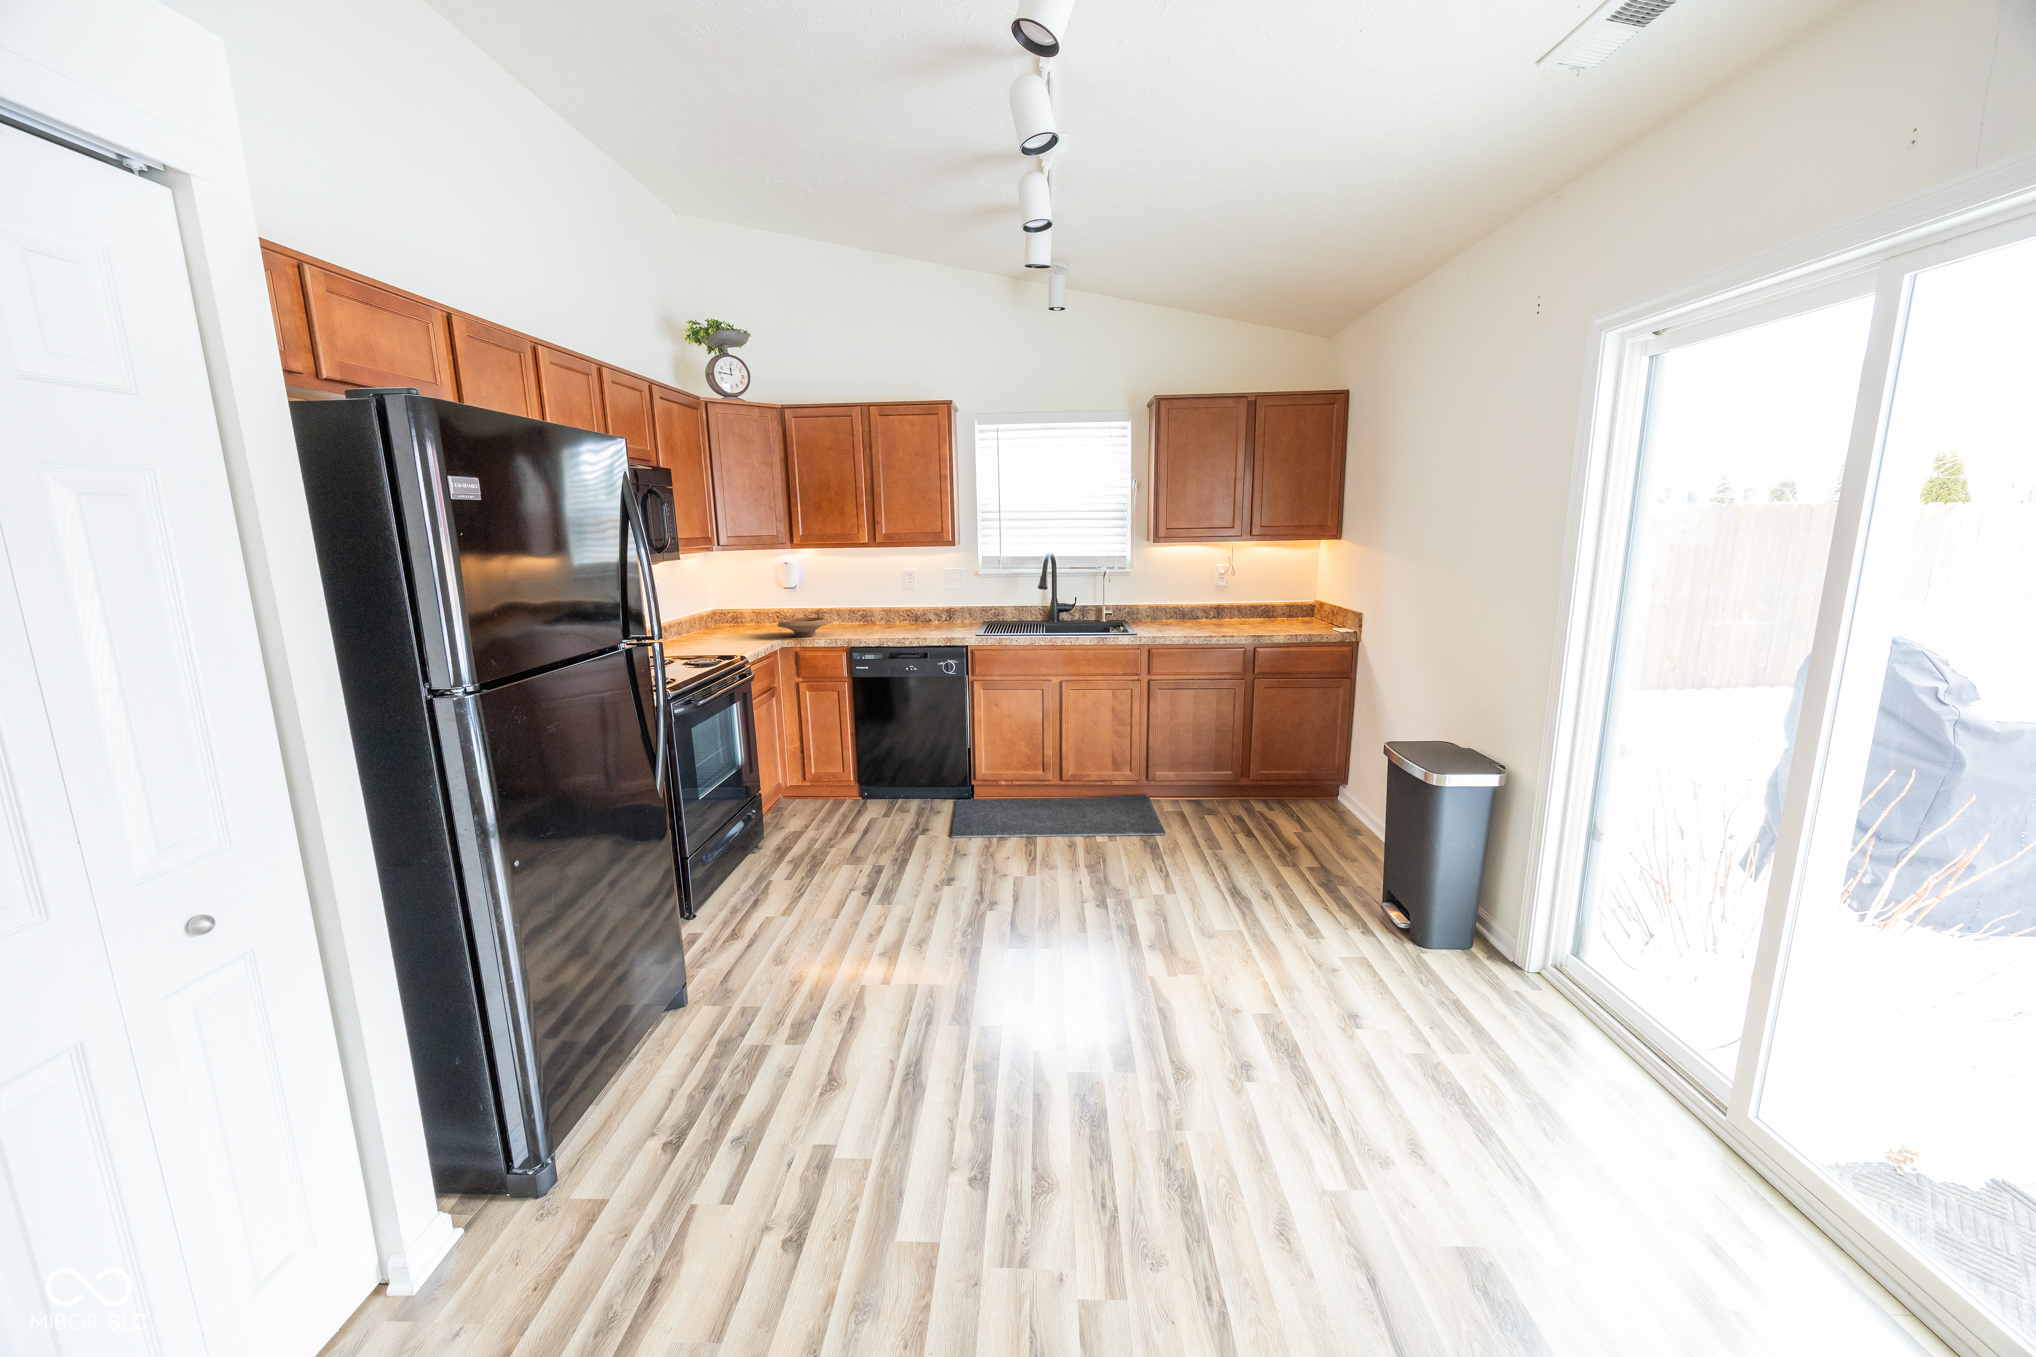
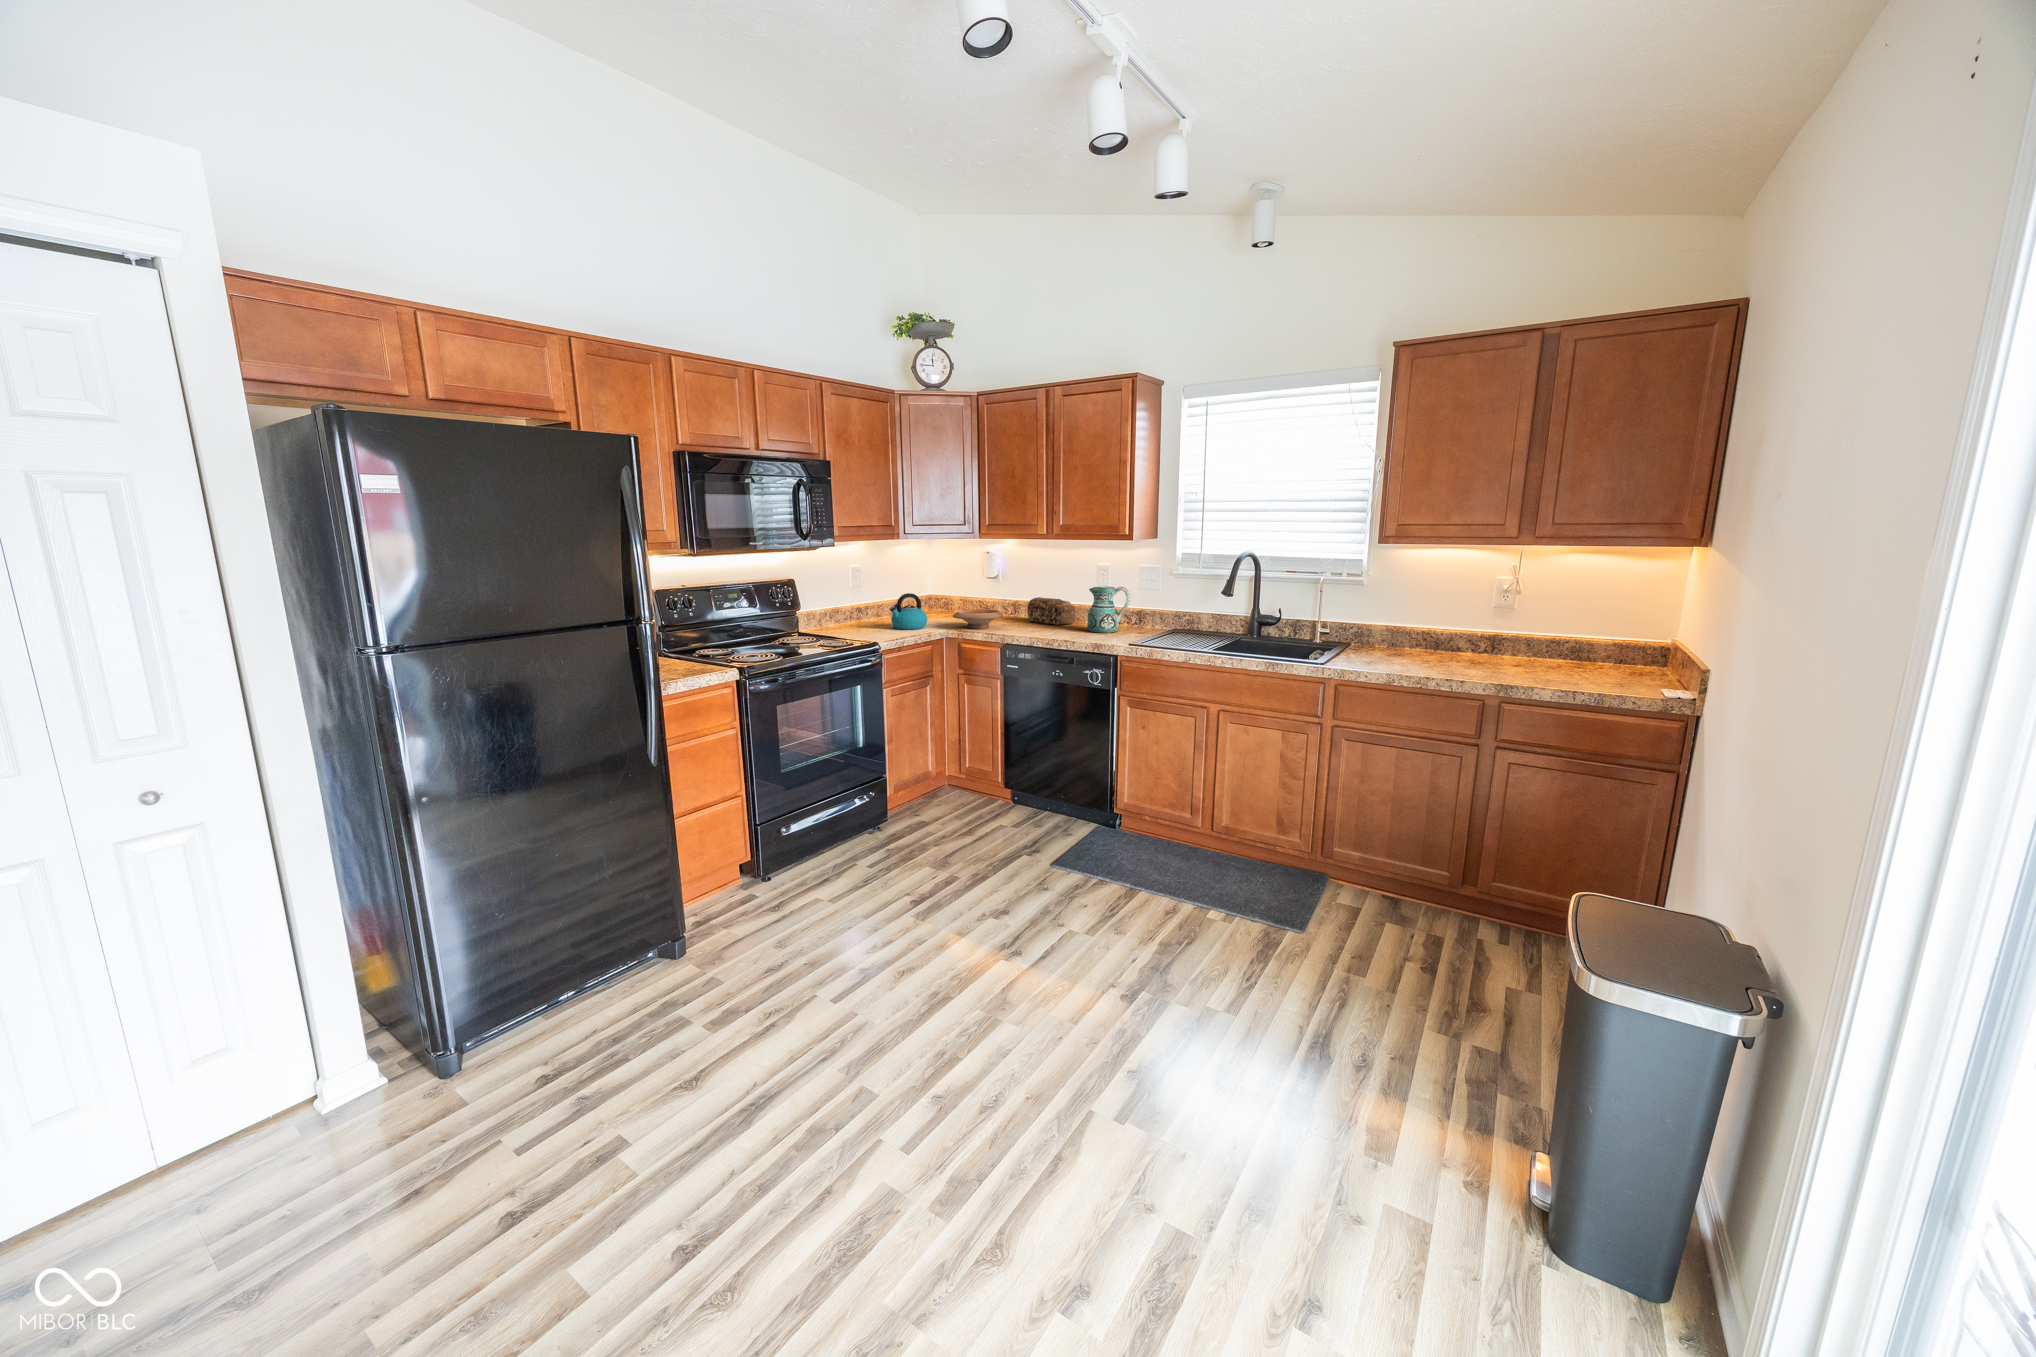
ceramic pitcher: none [911,588,949,630] -> present [1087,586,1130,633]
bread loaf: none [837,603,887,627] -> present [1027,597,1076,625]
kettle: none [711,606,752,644] -> present [890,593,927,629]

